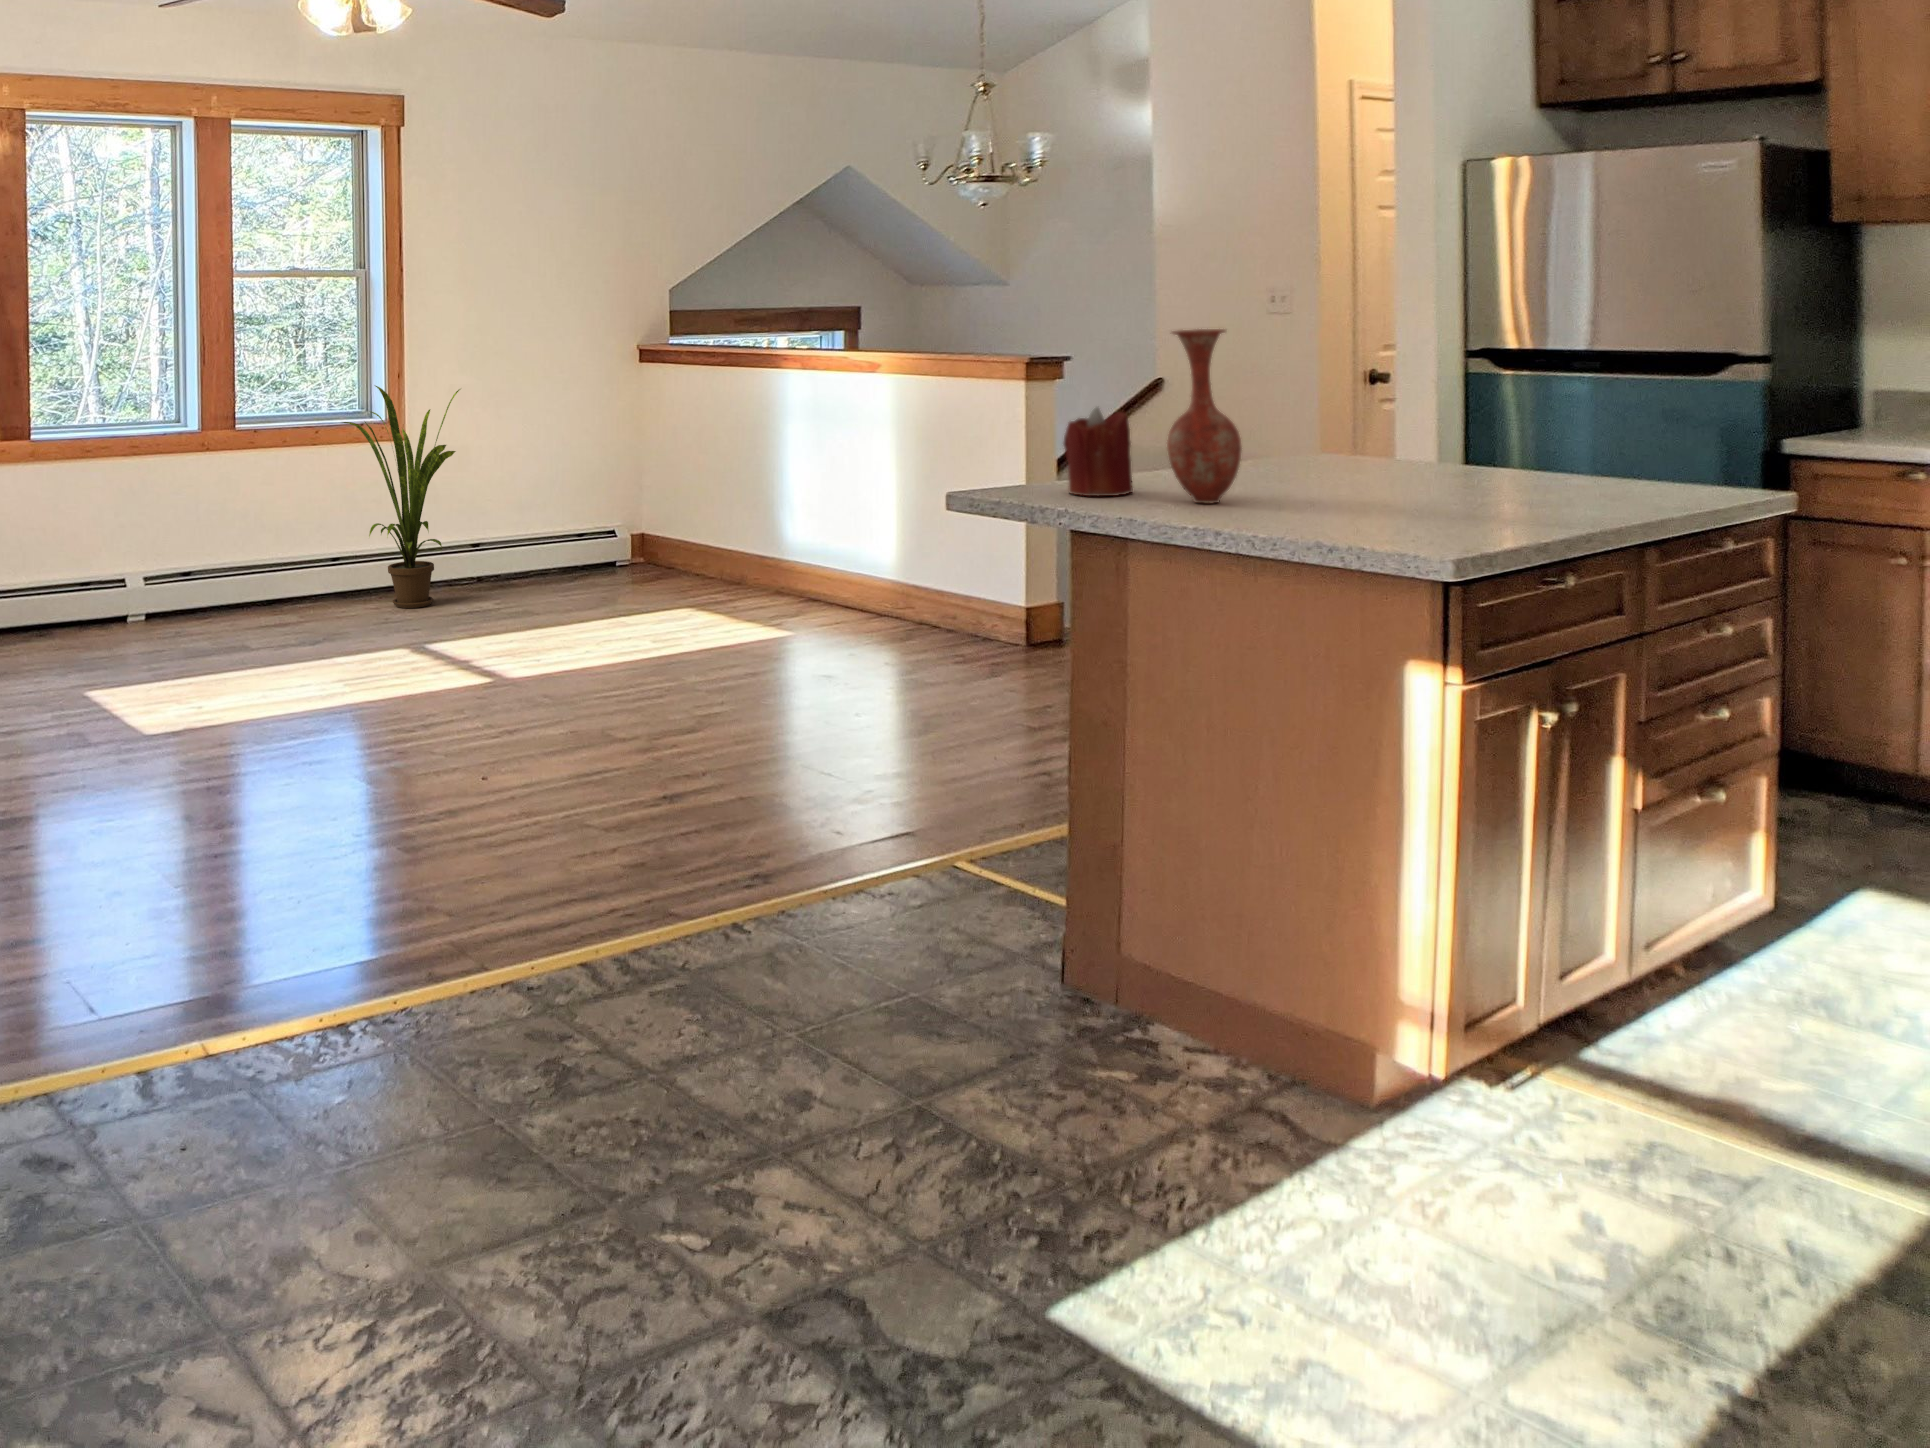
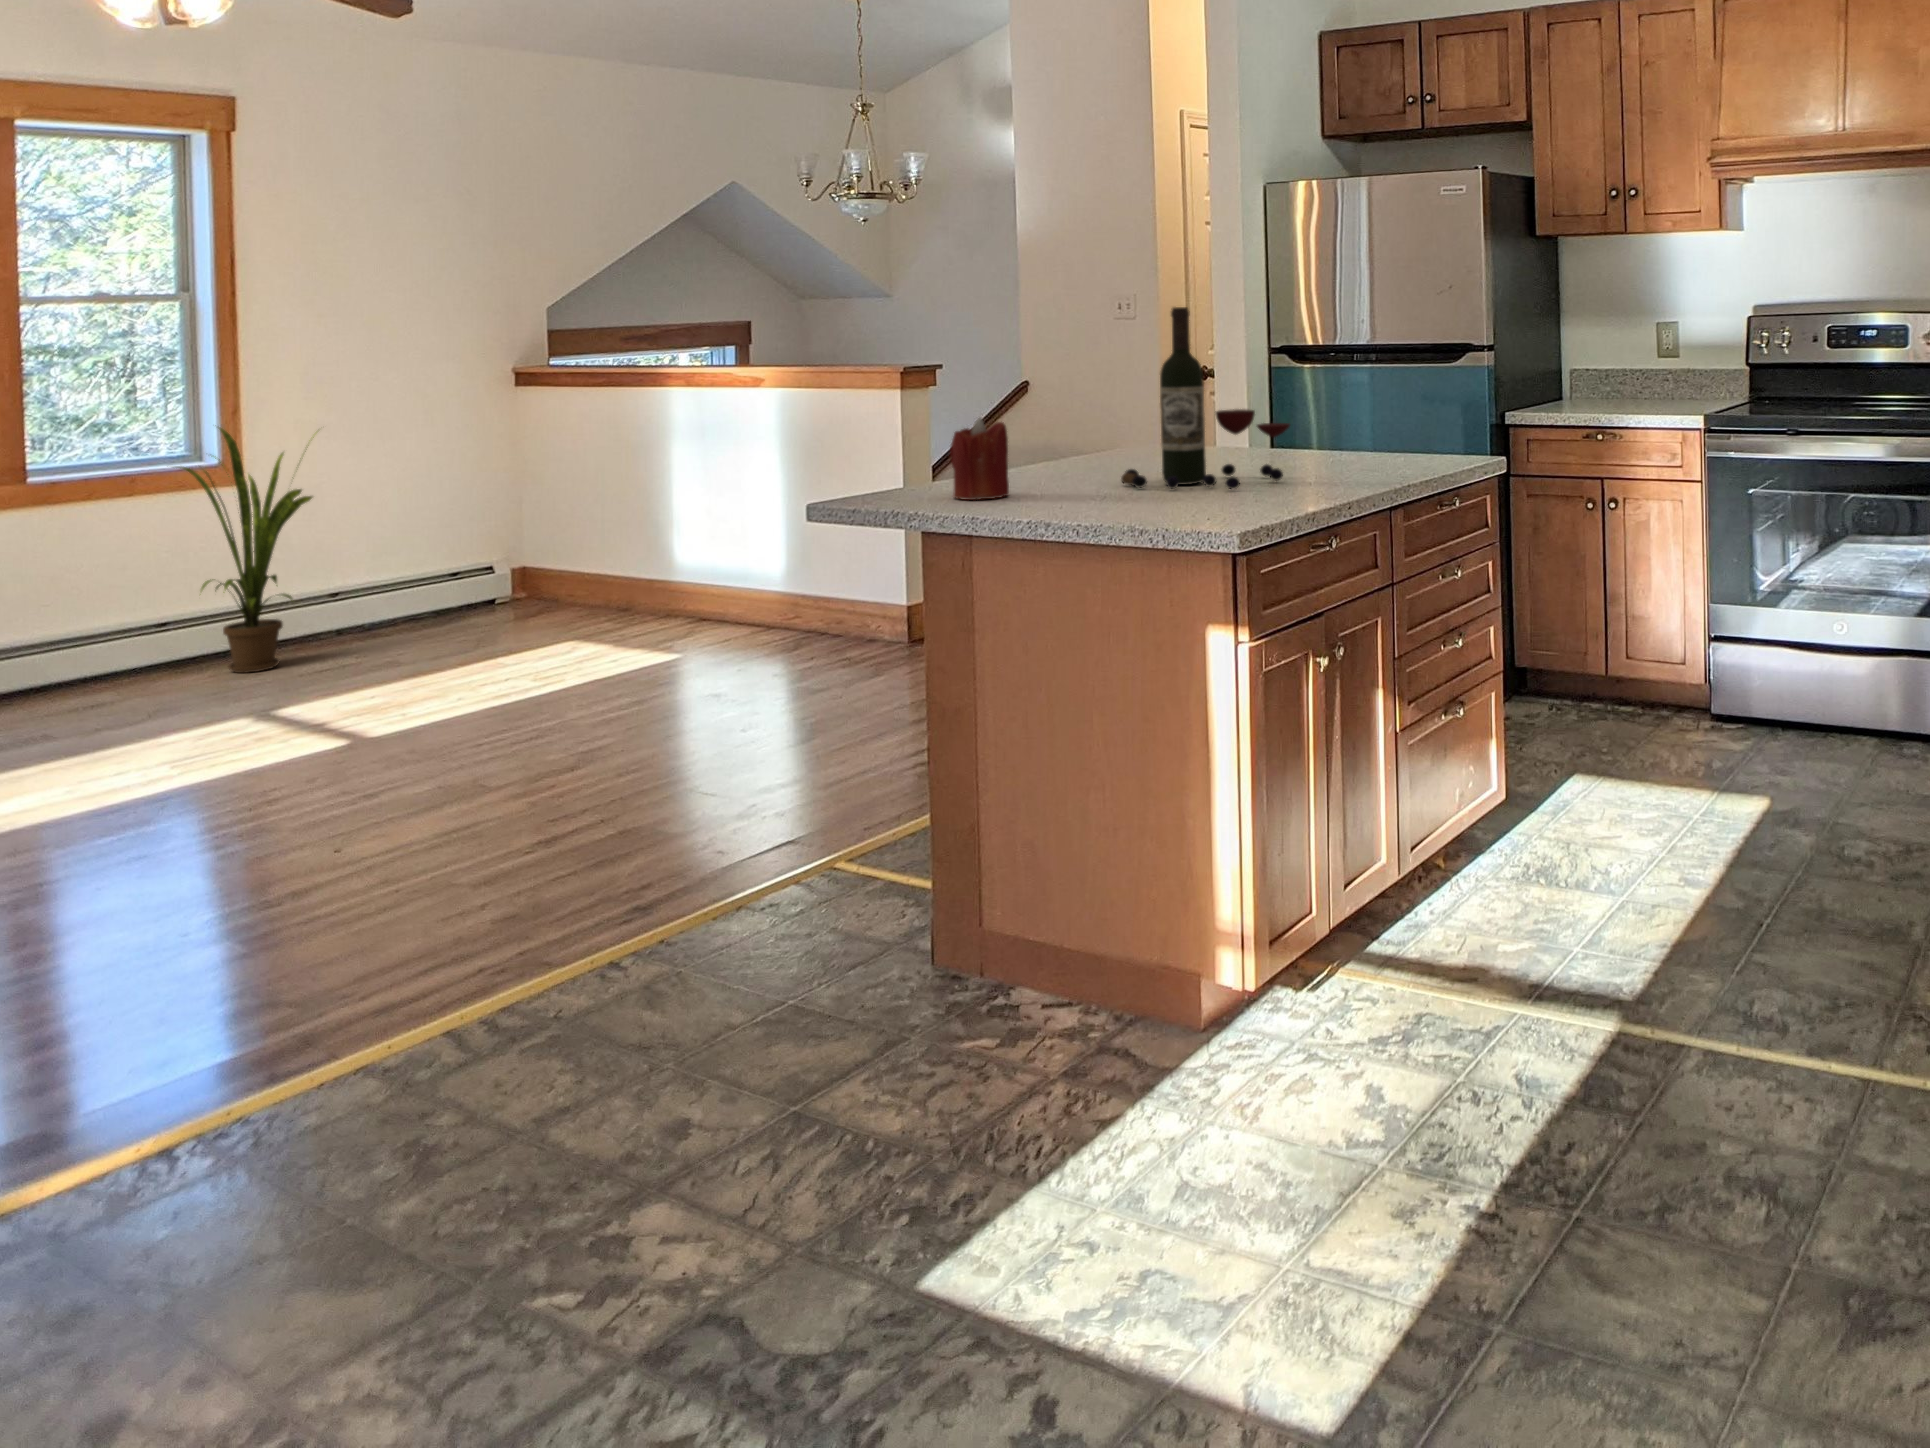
wine bottle: none [1270,281,1499,497] -> present [1121,307,1290,489]
vase: present [1167,329,1241,503] -> none [1040,345,1100,501]

